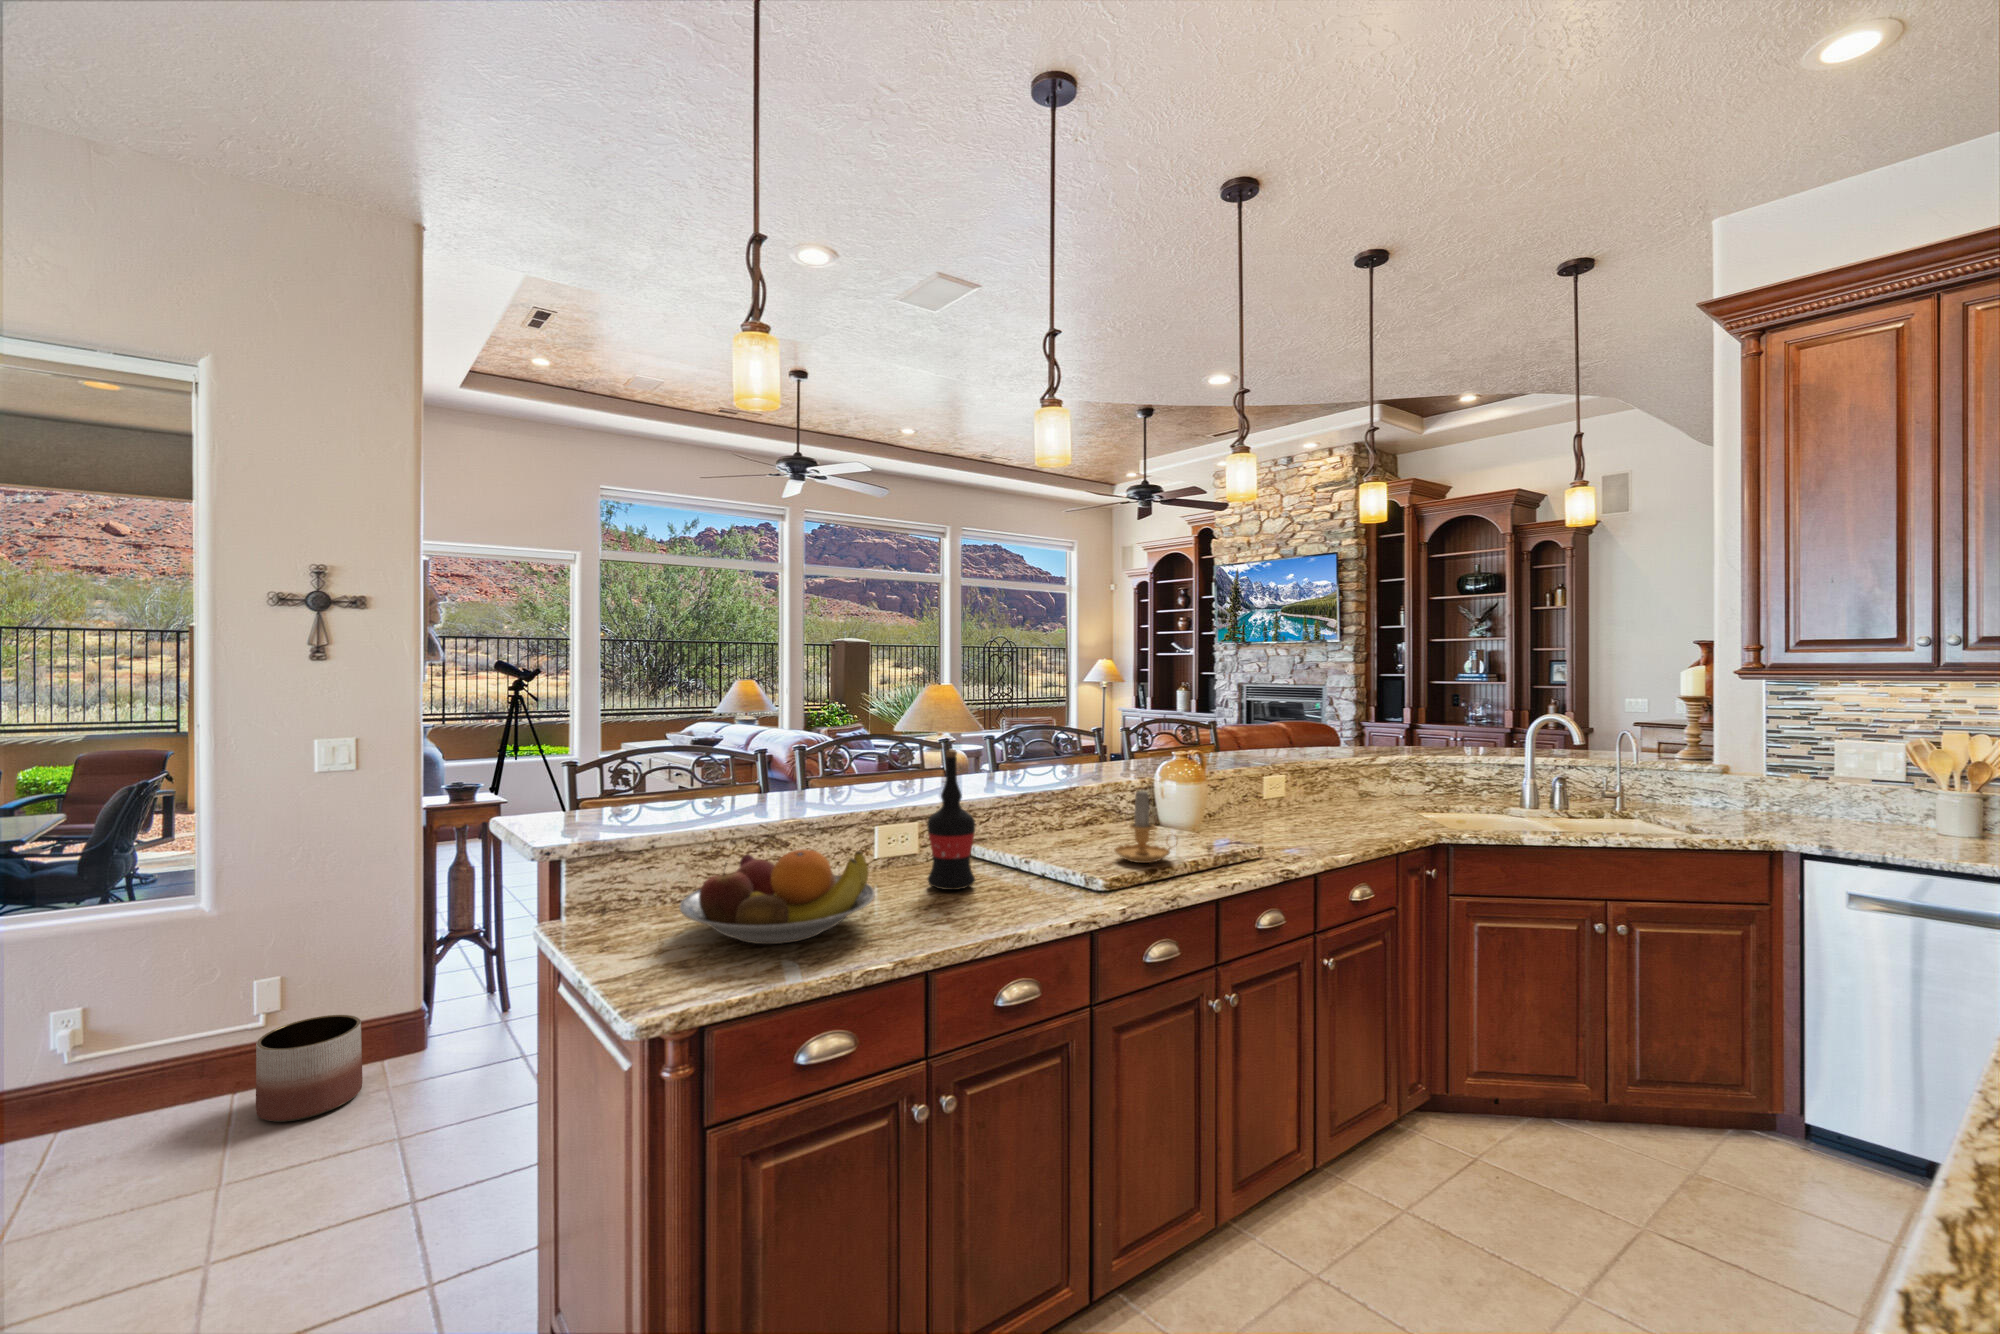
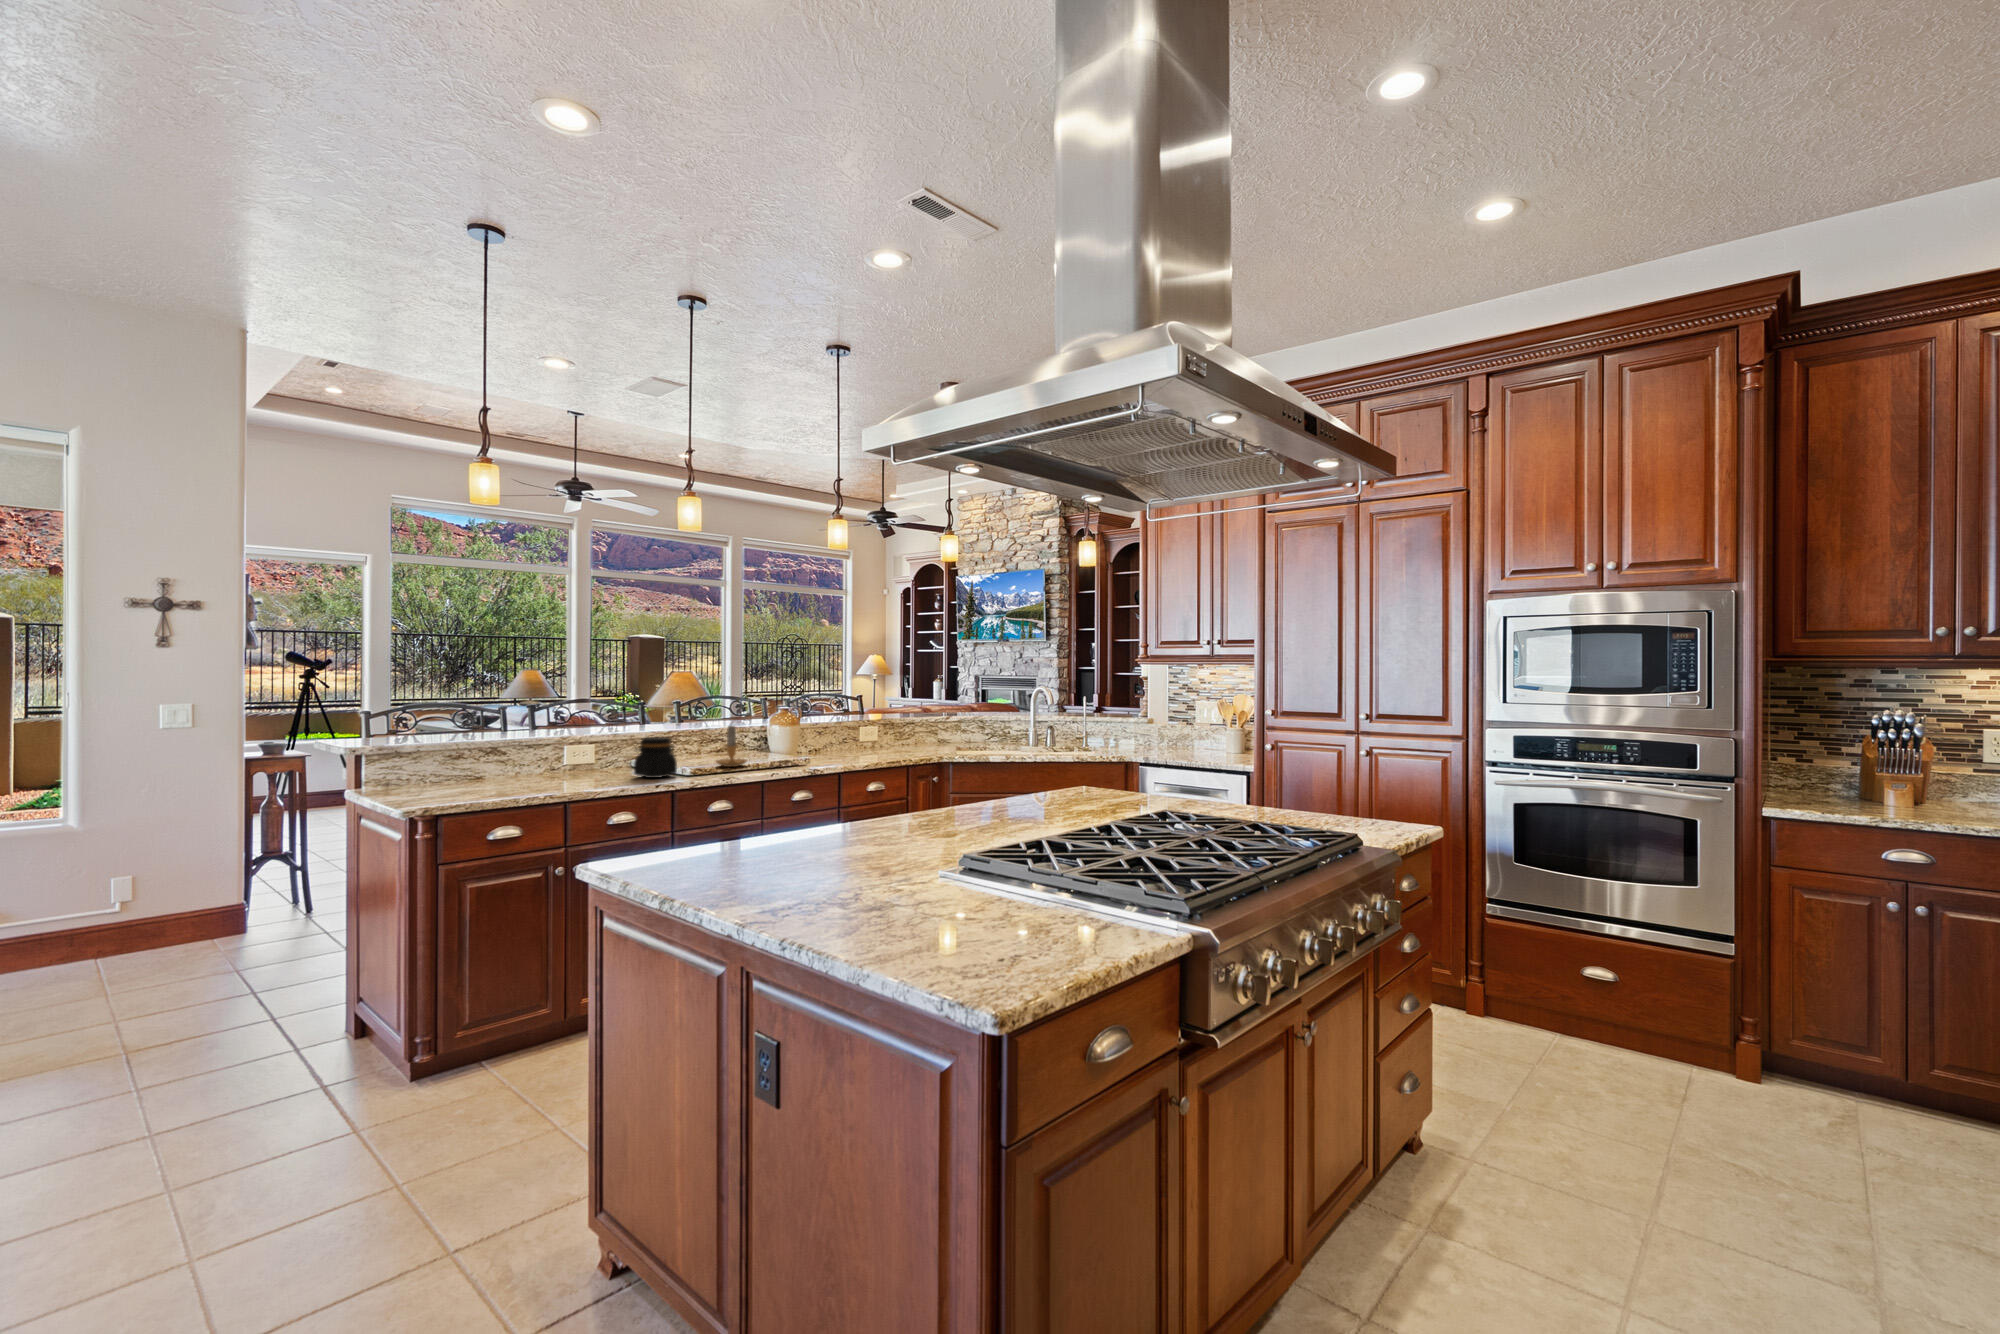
wine bottle: present [927,750,975,890] -> none [588,698,617,775]
jar: none [1013,821,1087,901] -> present [634,737,677,778]
fruit bowl: present [680,850,875,944] -> none [434,745,546,790]
planter: present [256,1015,362,1122] -> none [123,899,201,965]

